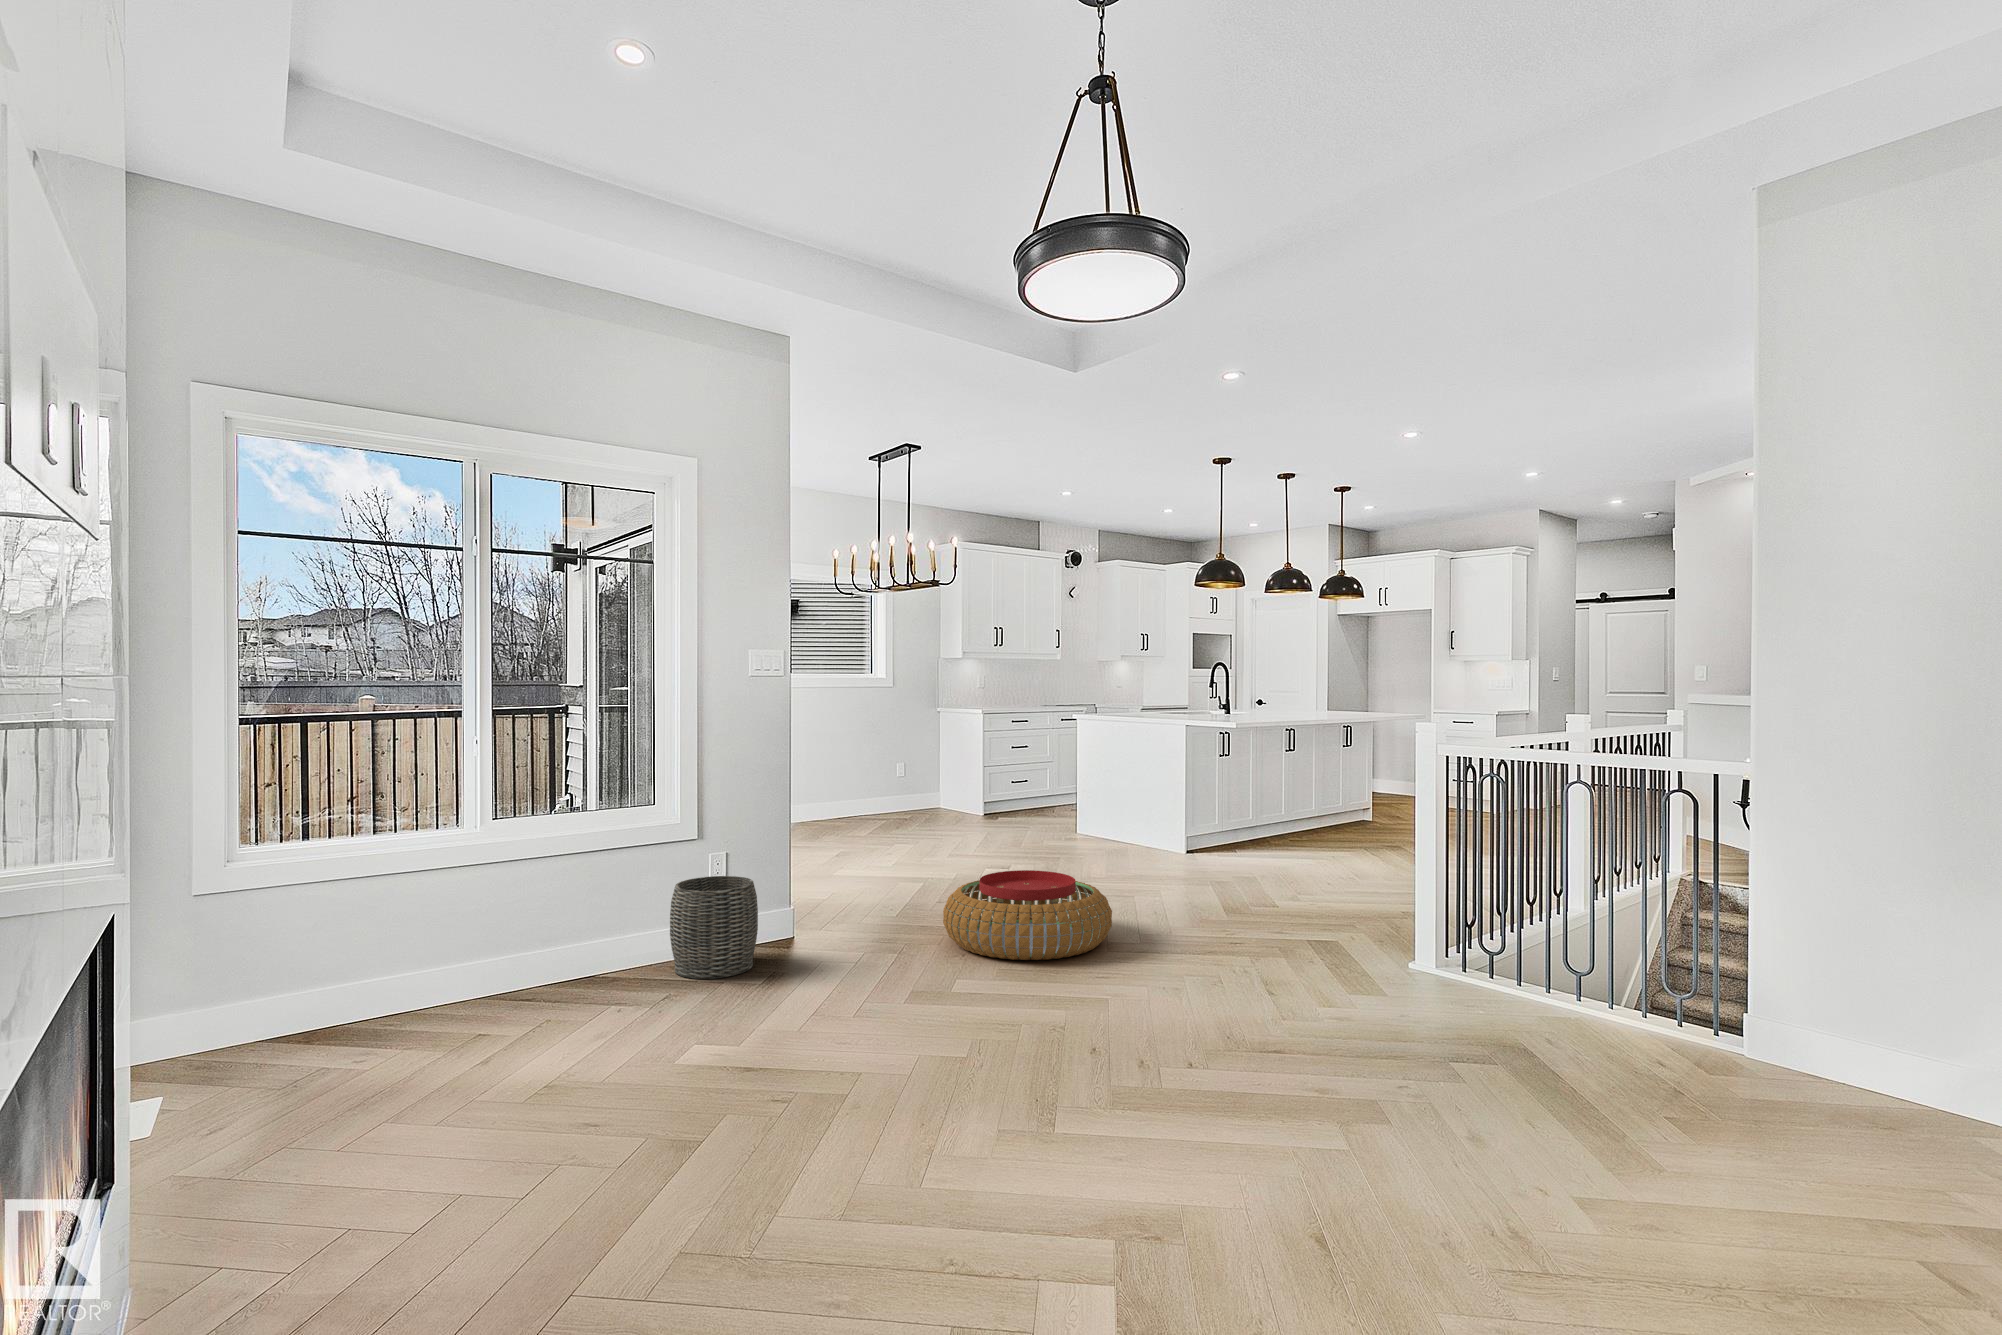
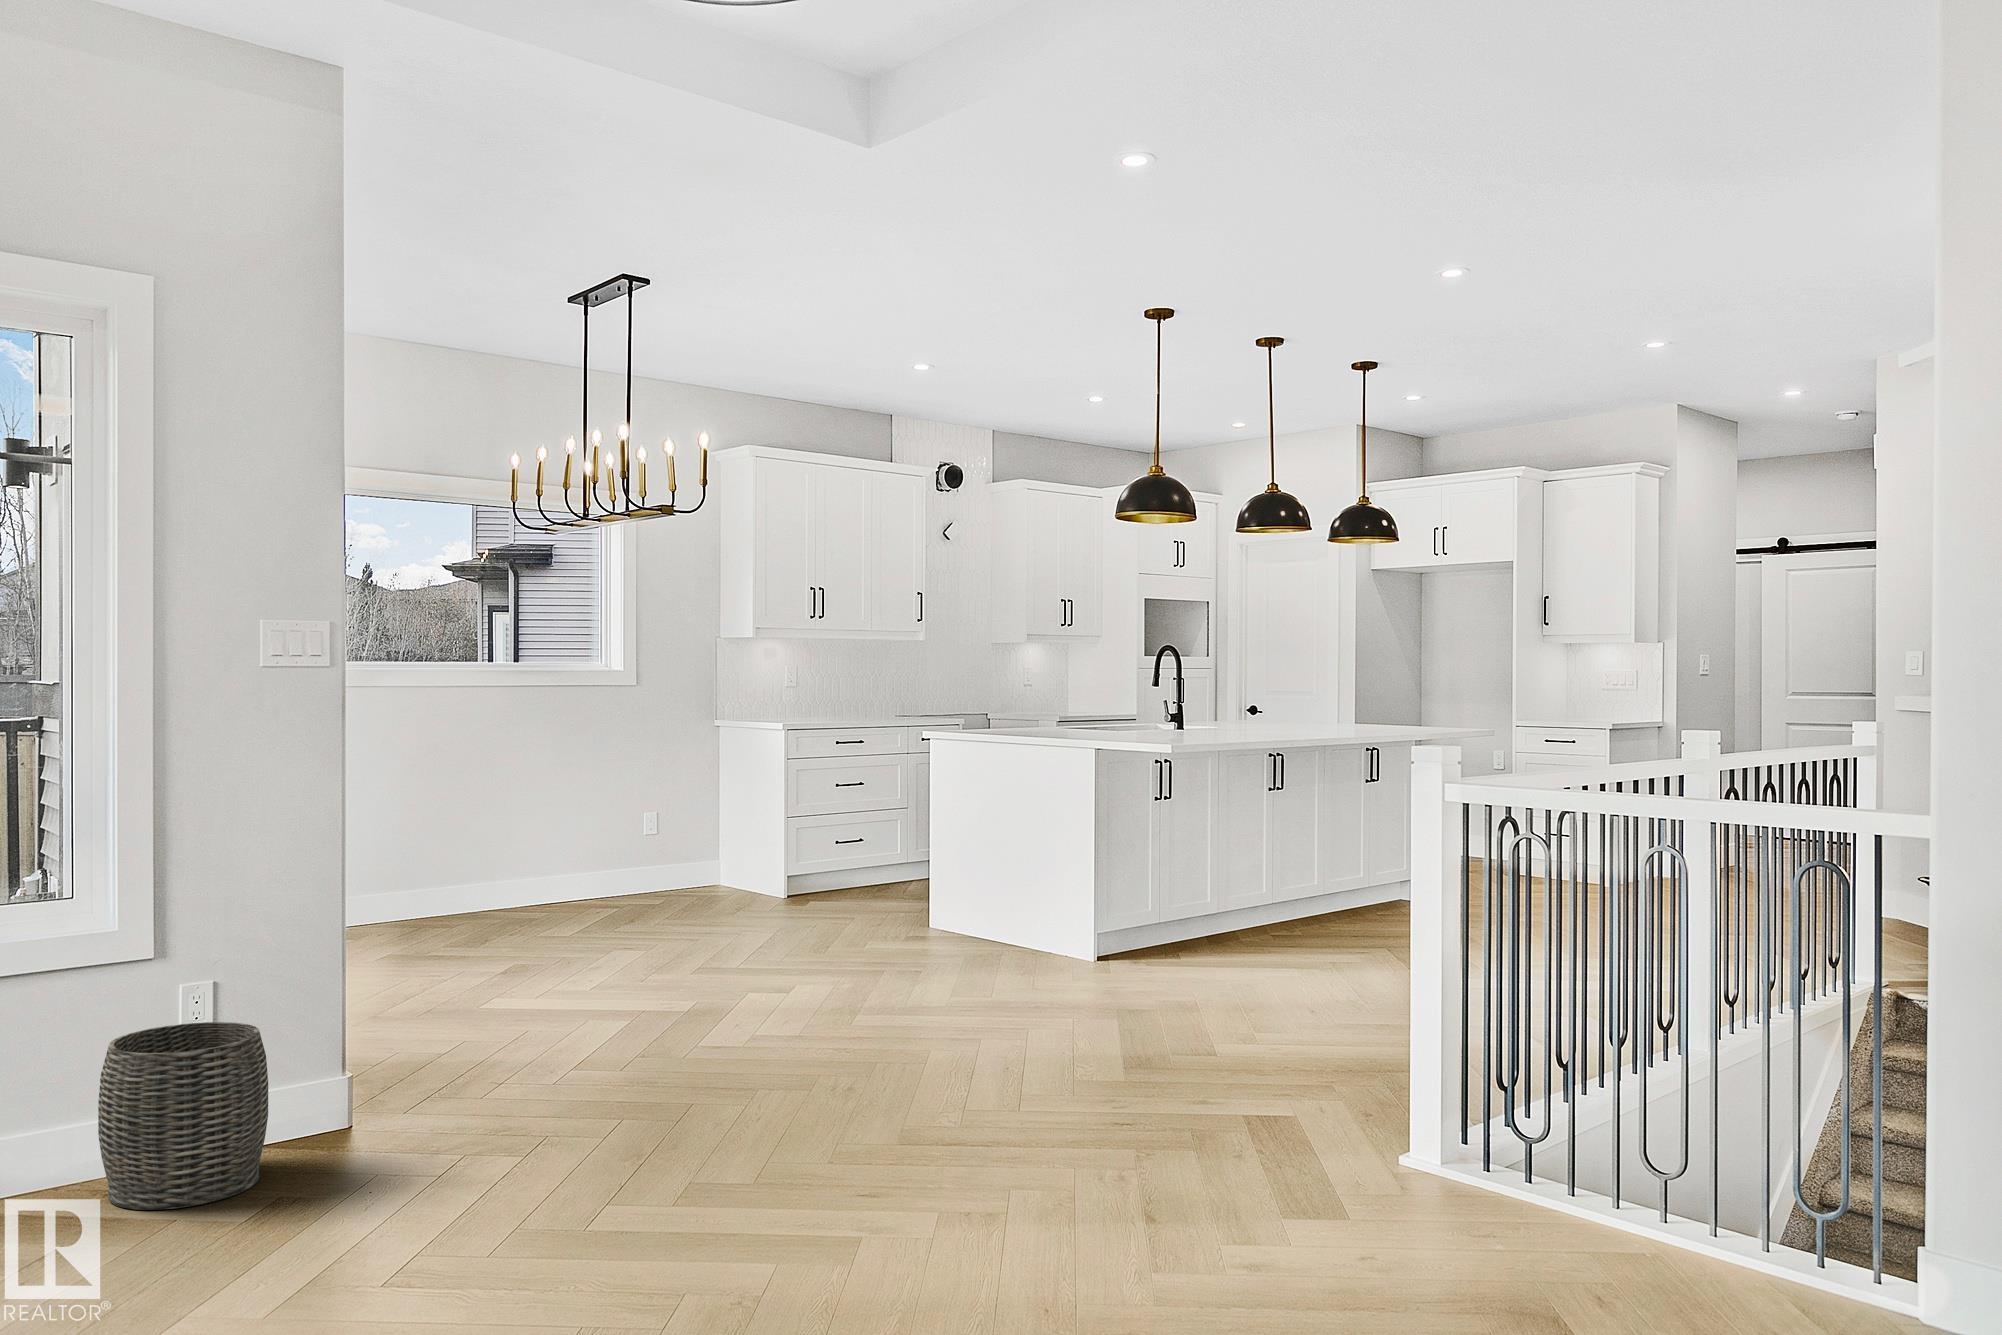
pouf: present [943,870,1112,960] -> none [617,1002,911,1162]

